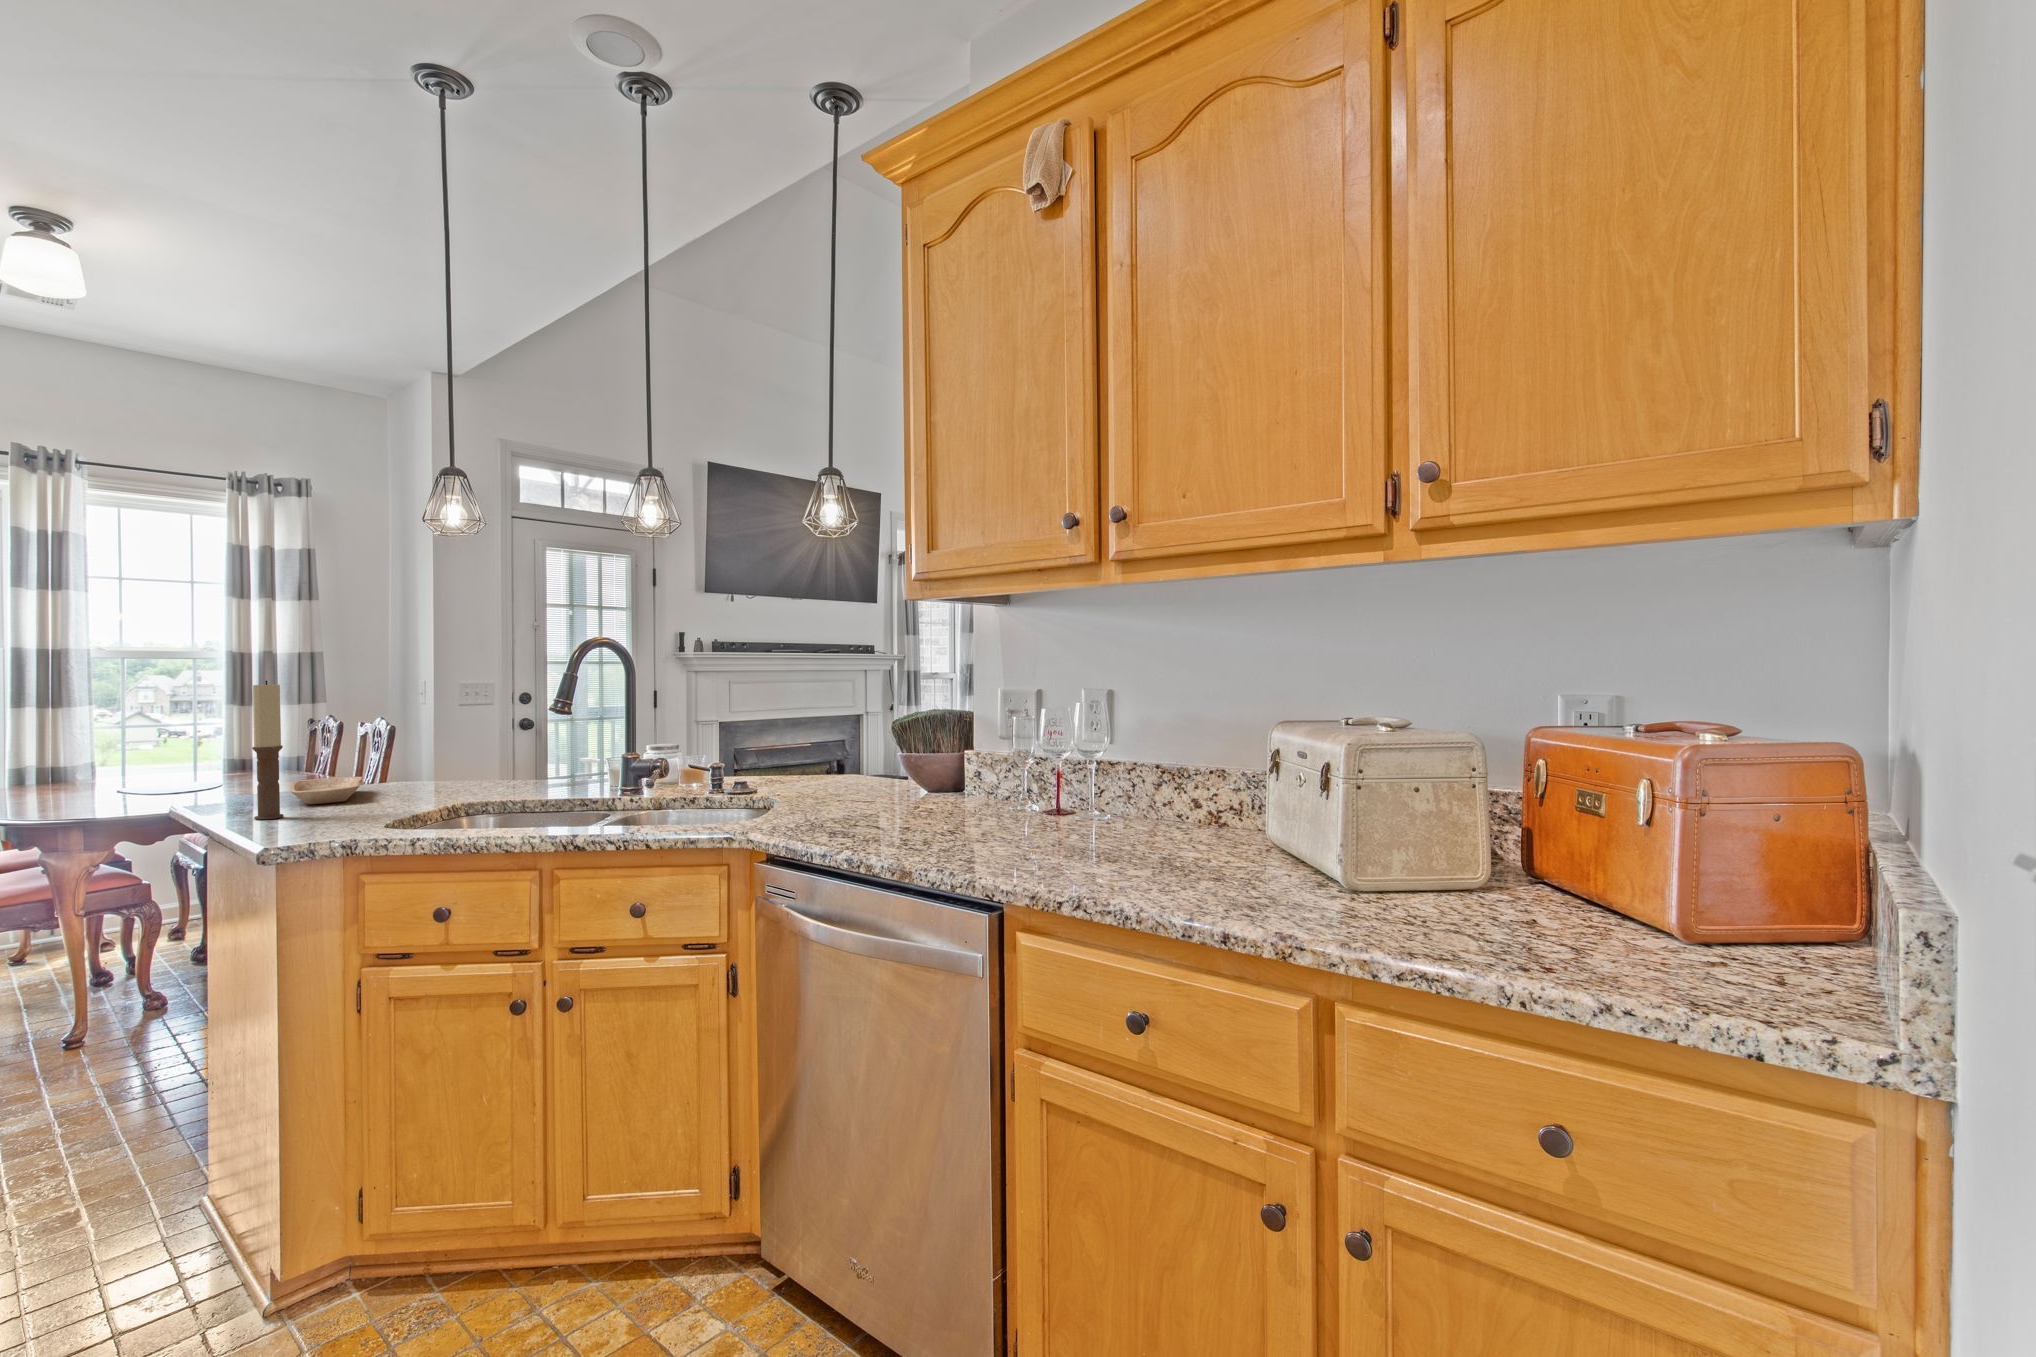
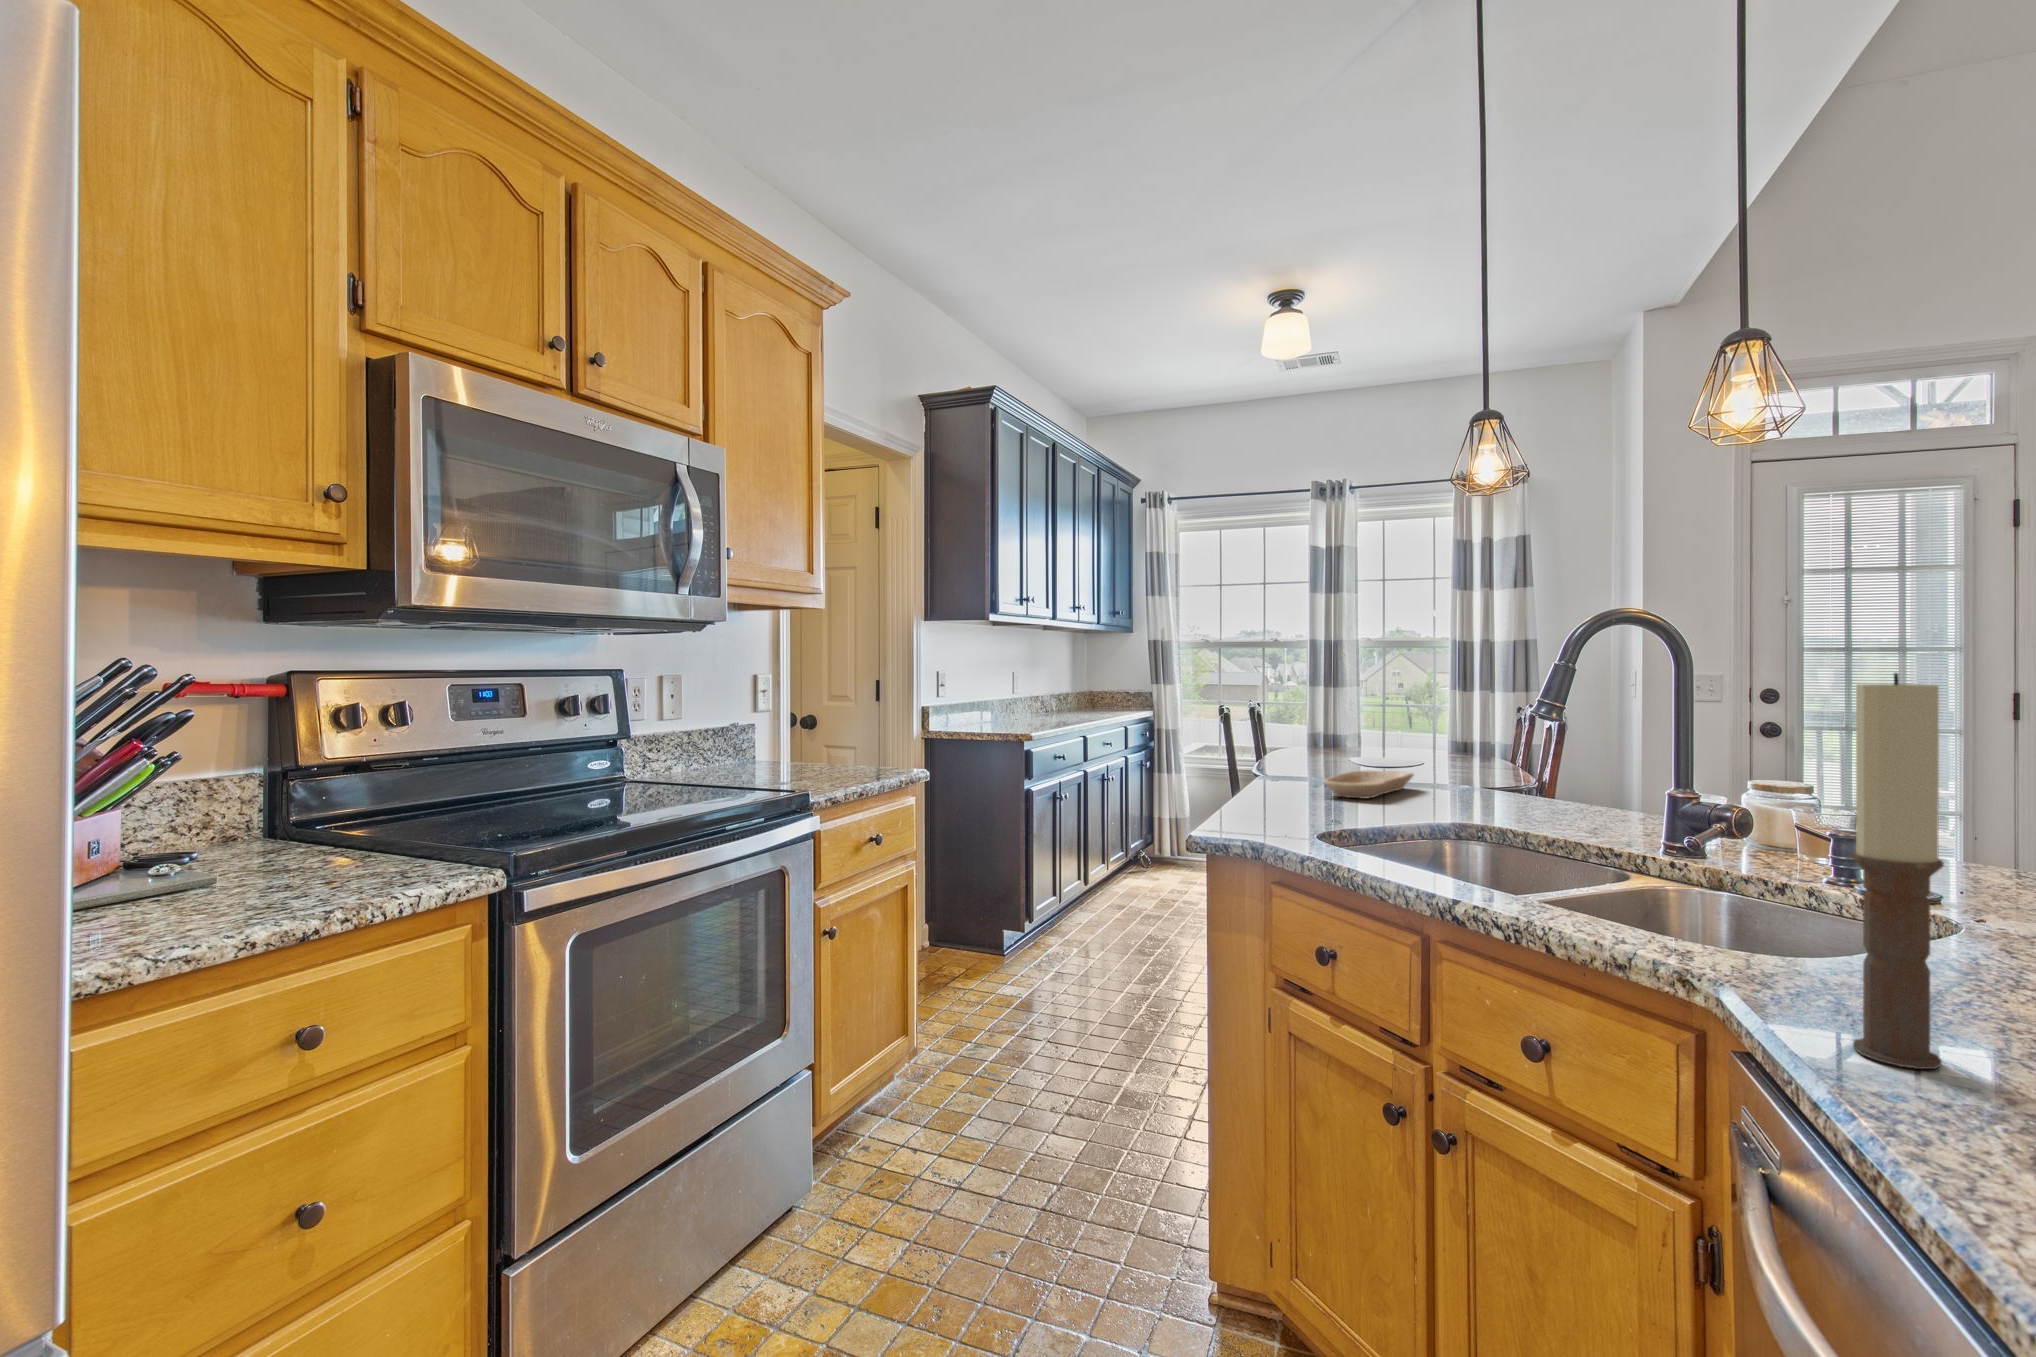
candle: present [252,681,284,819] -> present [1852,673,1944,1069]

